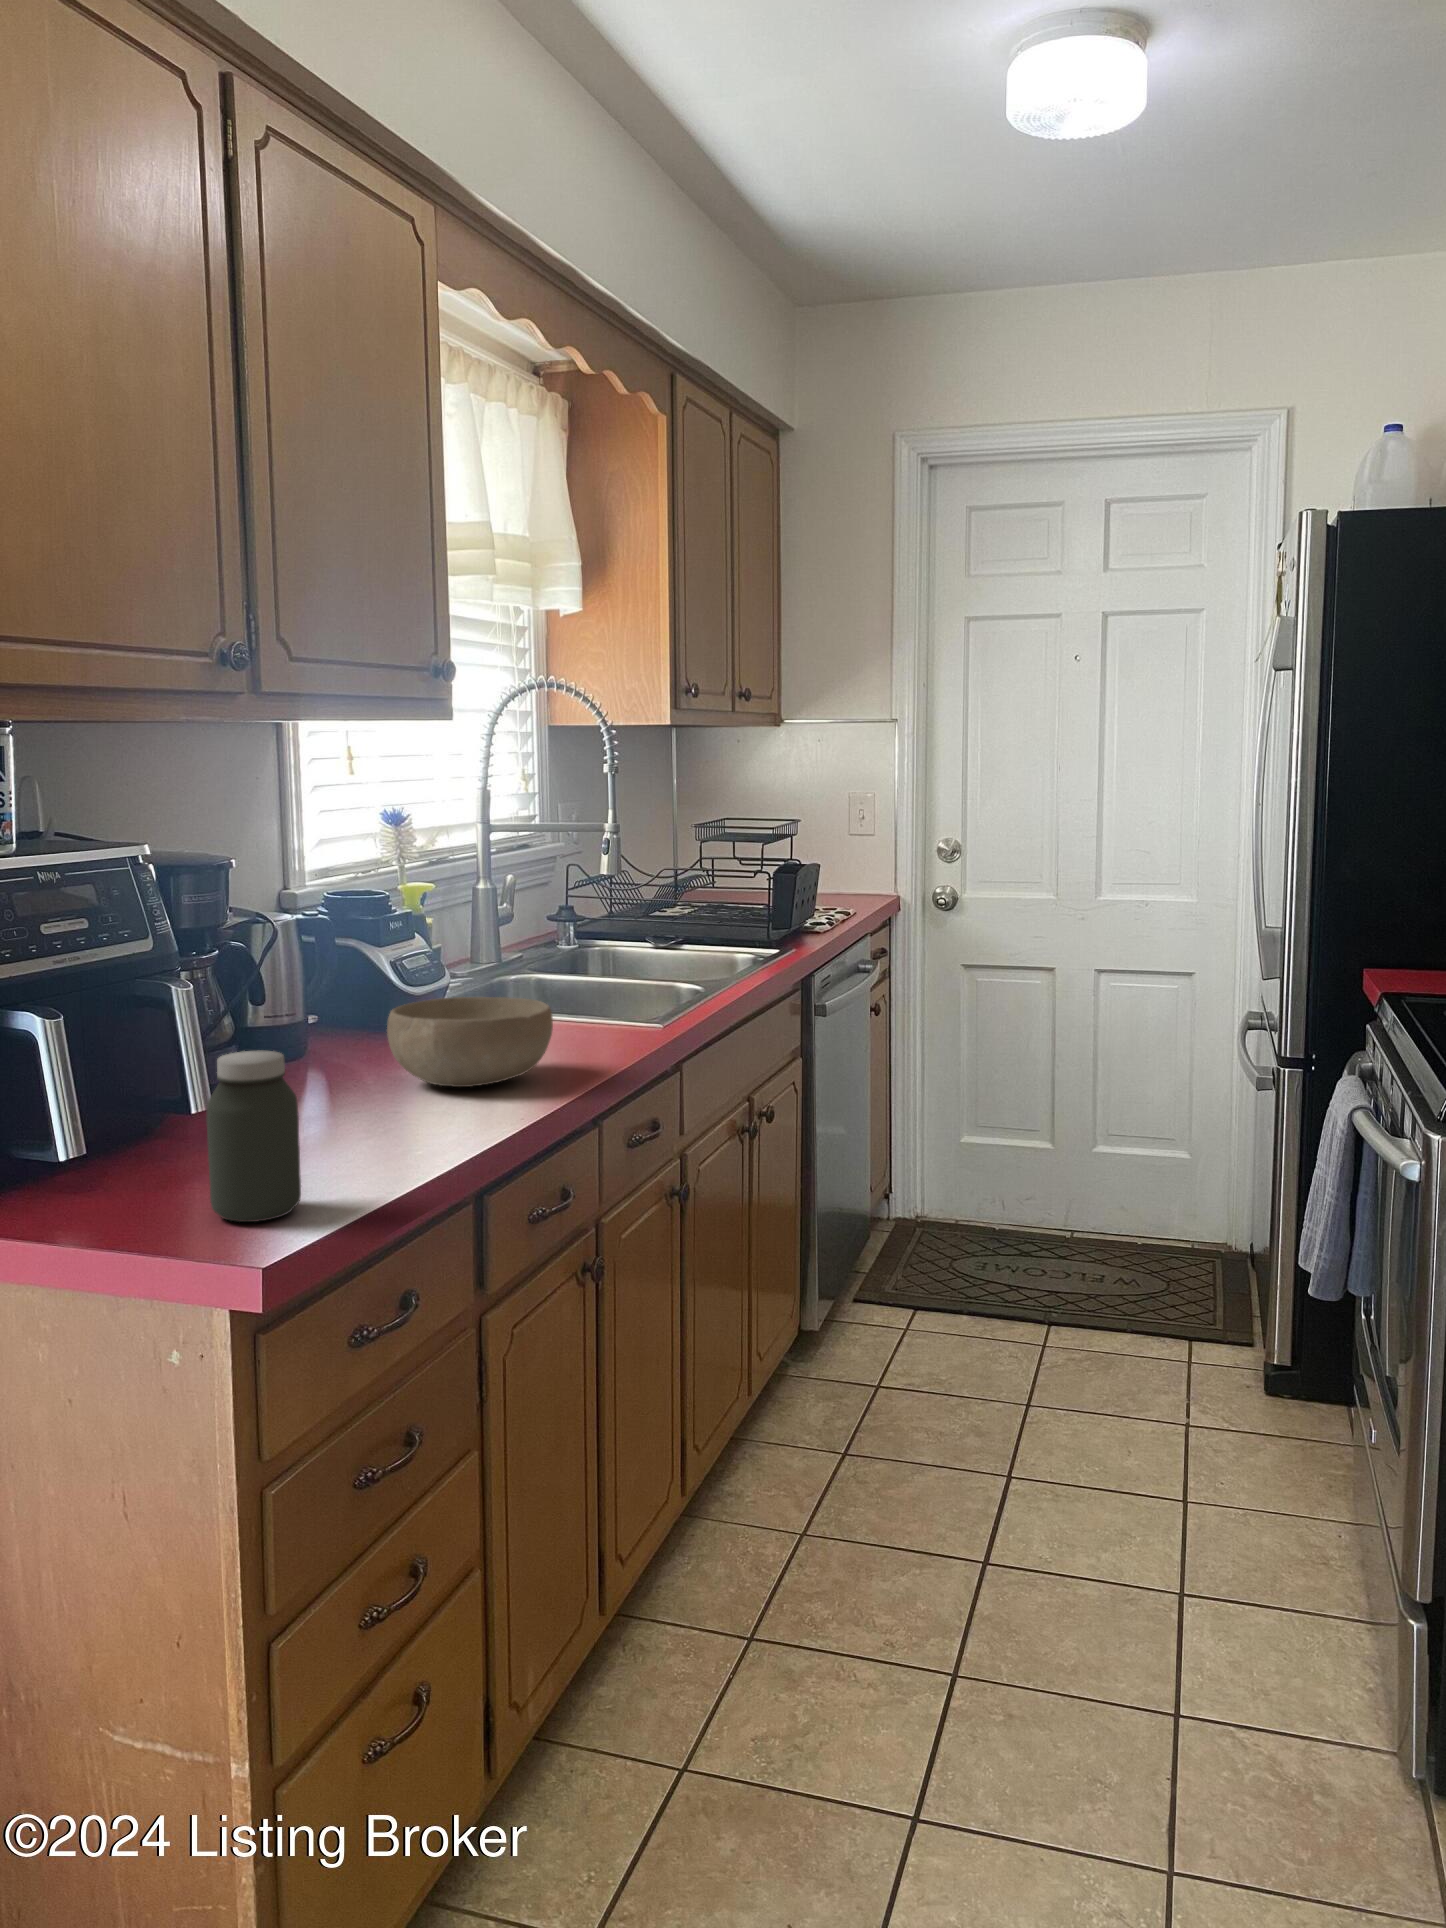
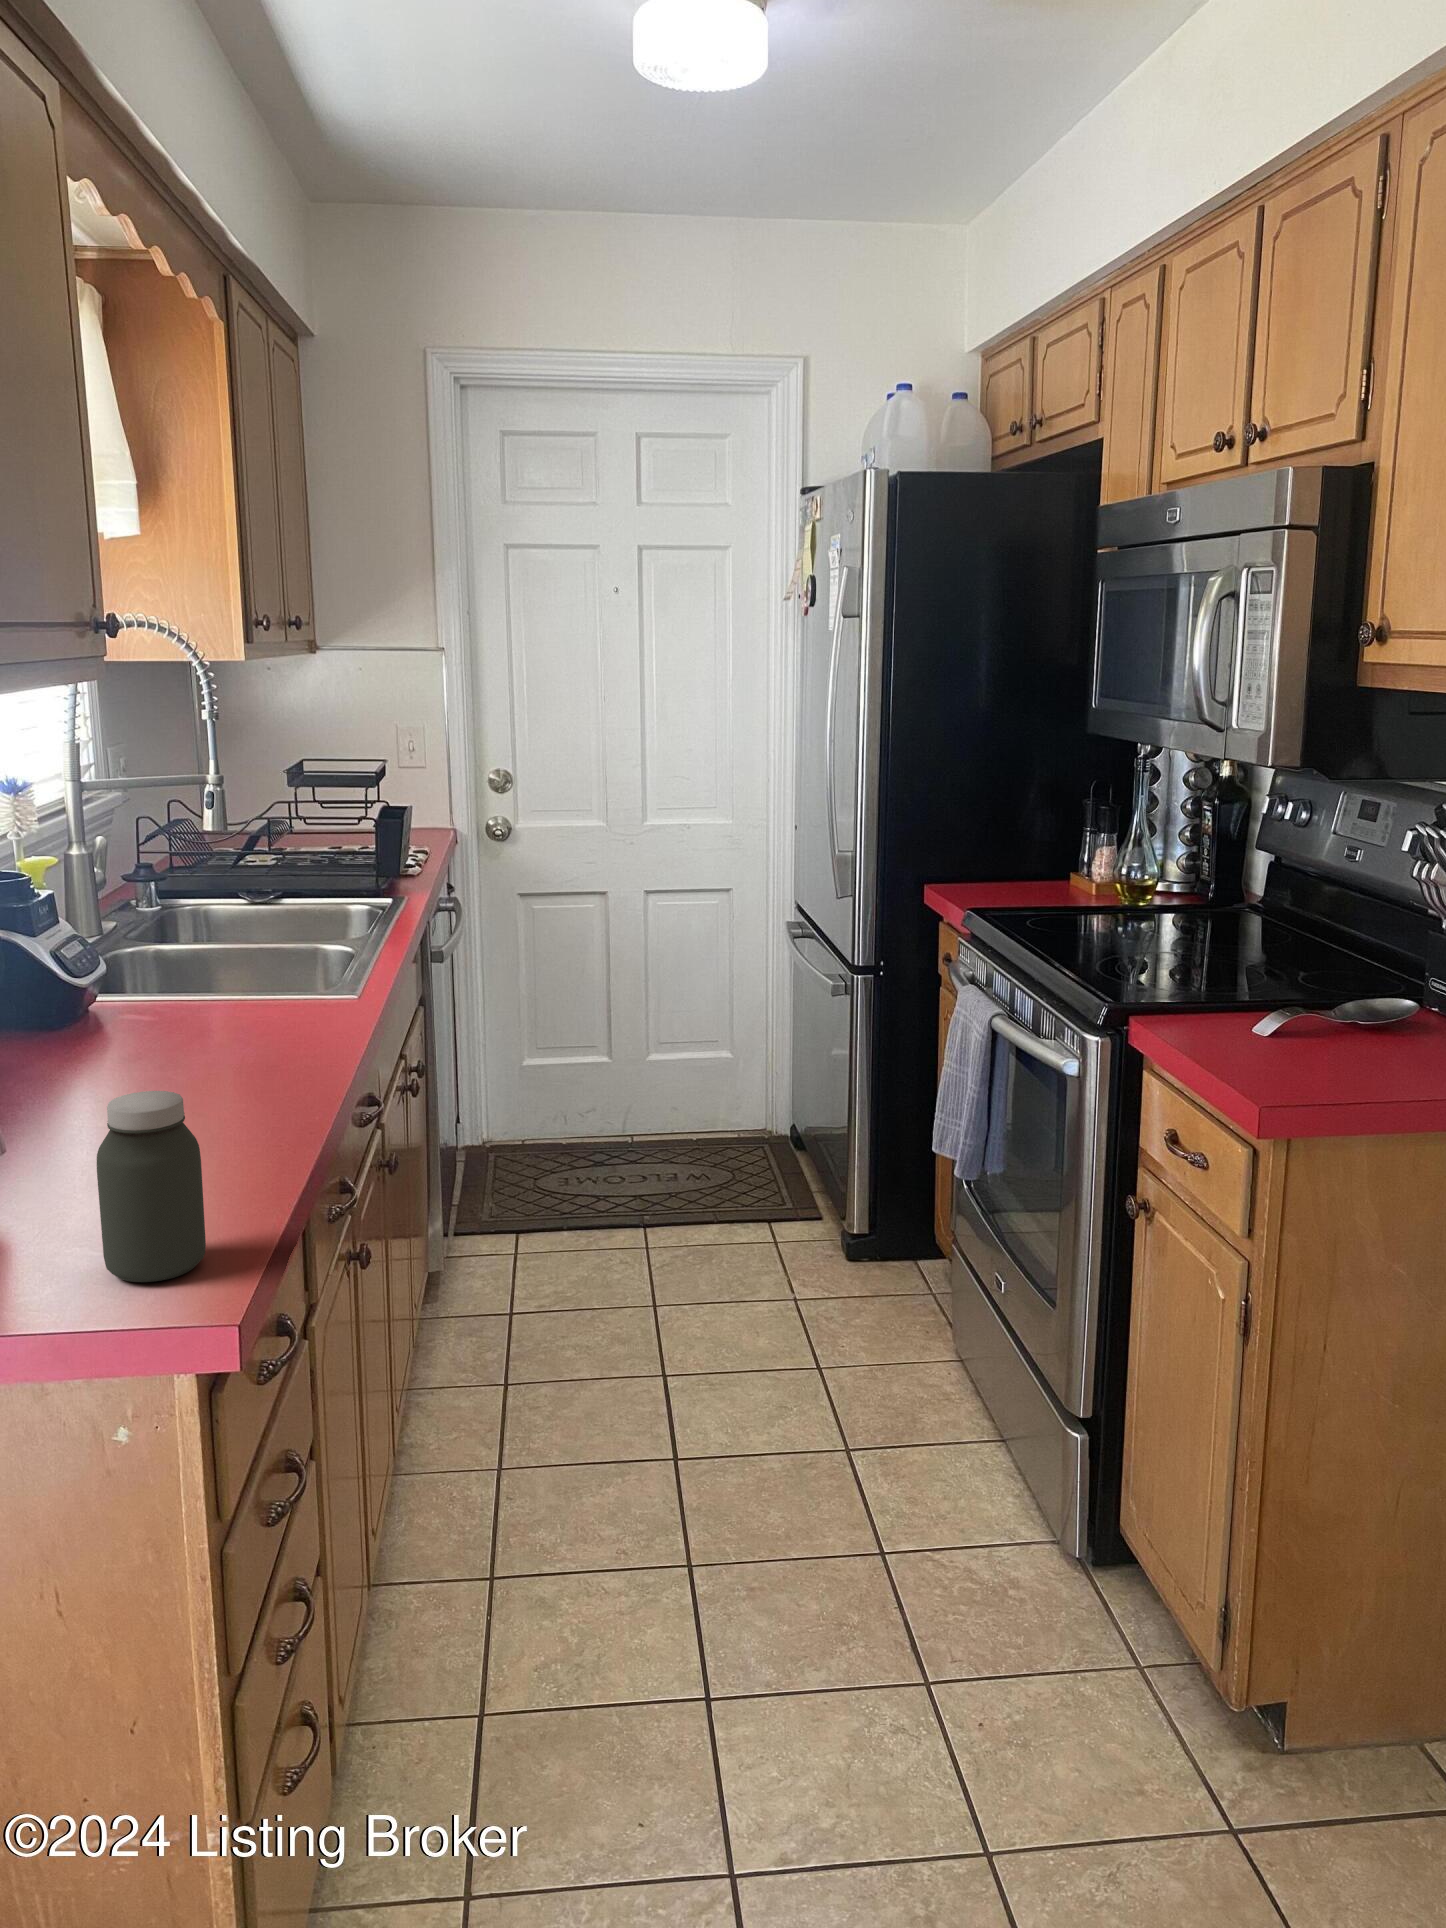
bowl: present [387,997,553,1087] -> none [122,985,307,1090]

